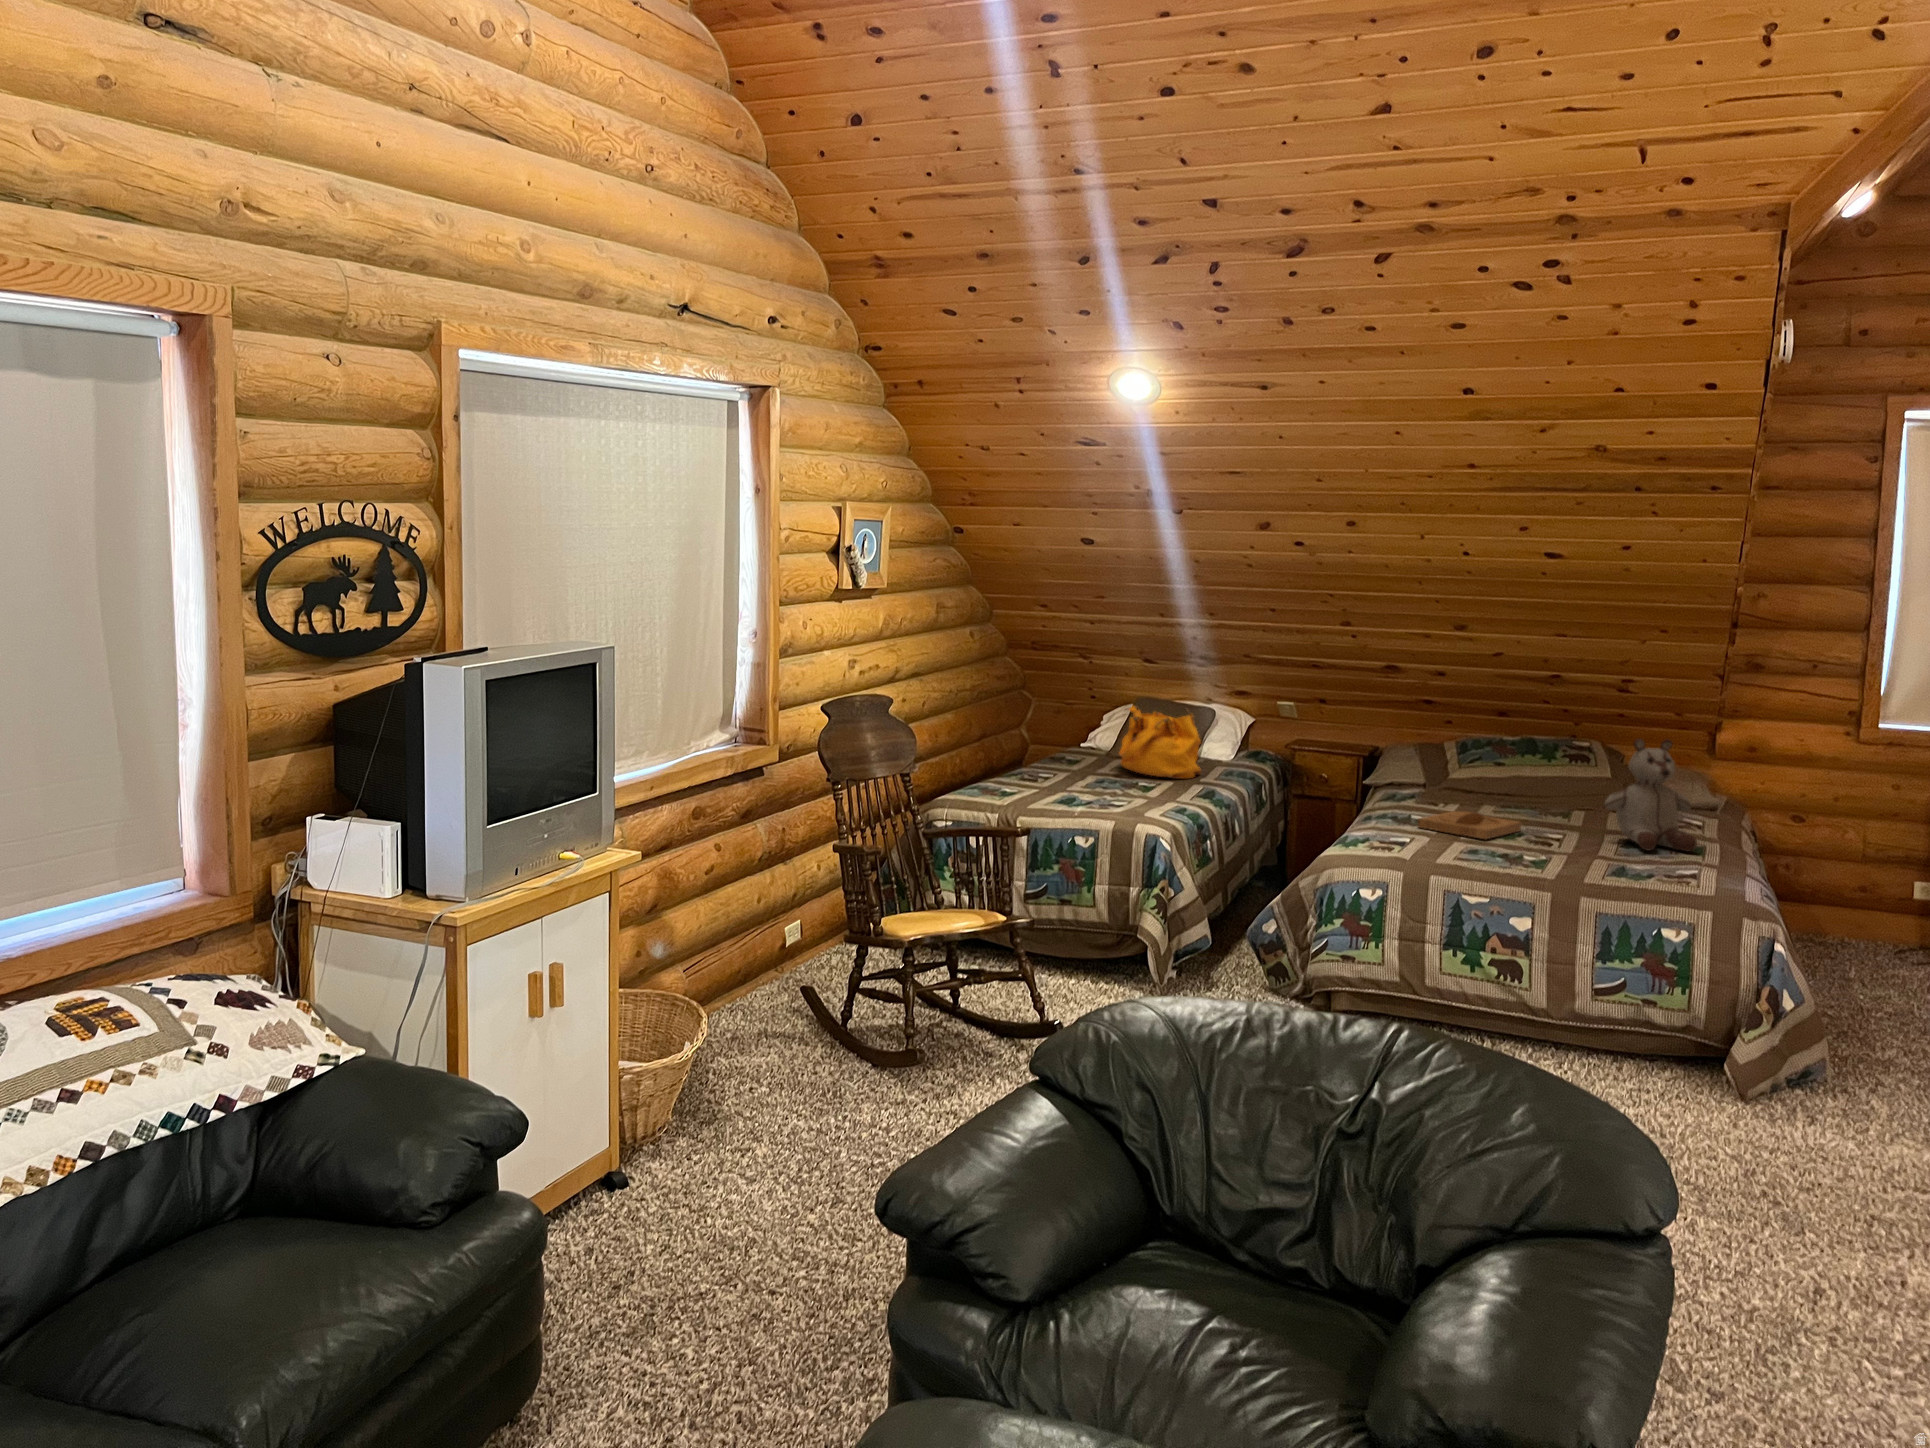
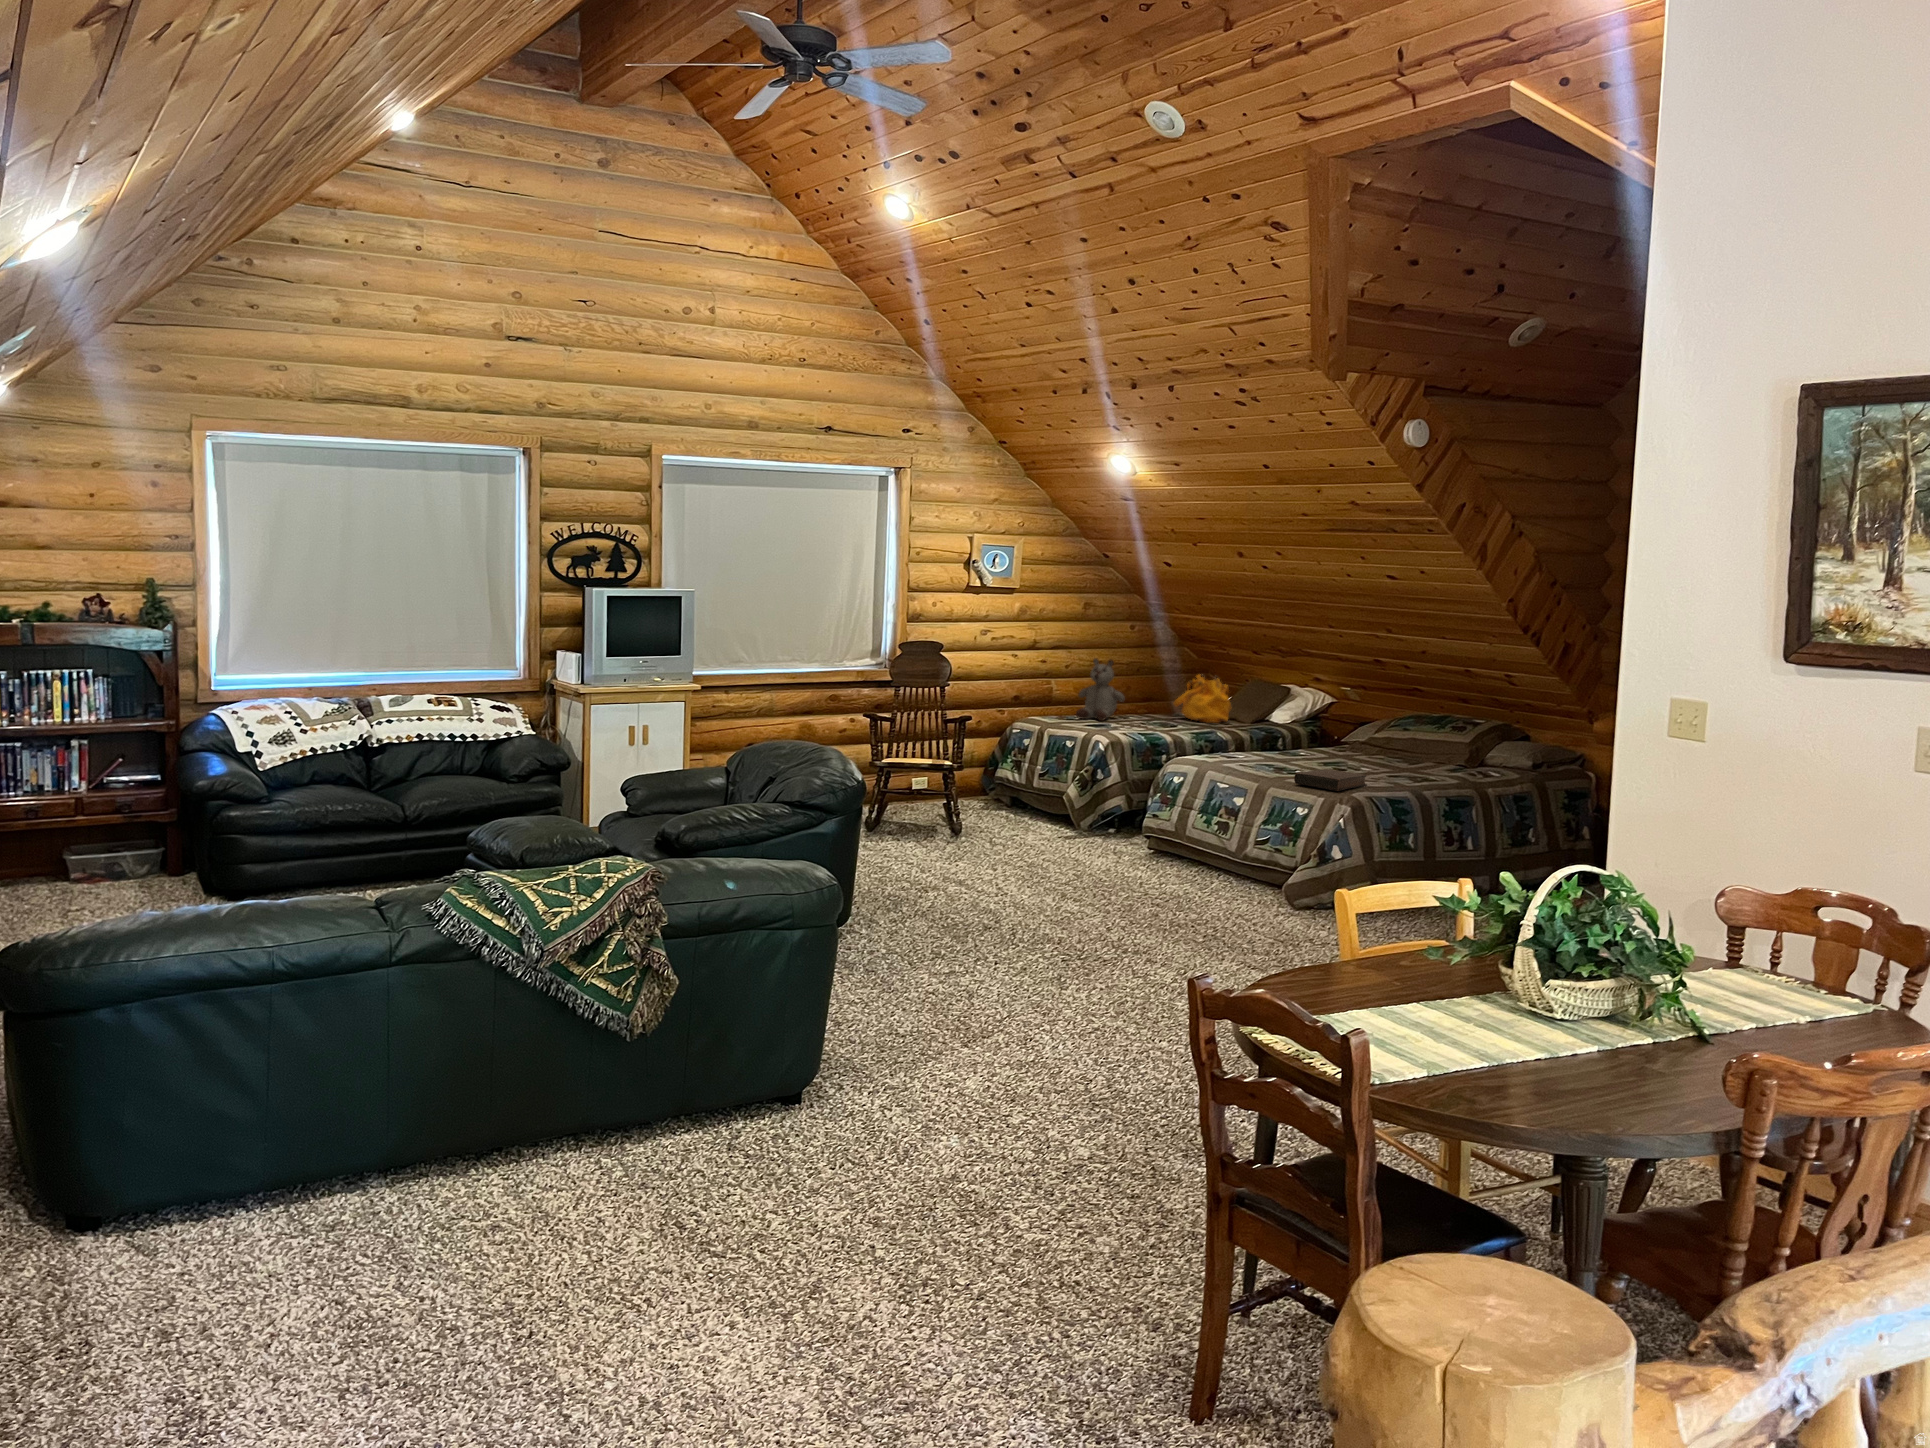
stuffed bear: present [1604,739,1697,851] -> present [1076,658,1125,721]
tray: present [1417,811,1521,839] -> none [1282,747,1350,763]
book: none [1595,854,1700,894] -> present [1294,769,1367,791]

